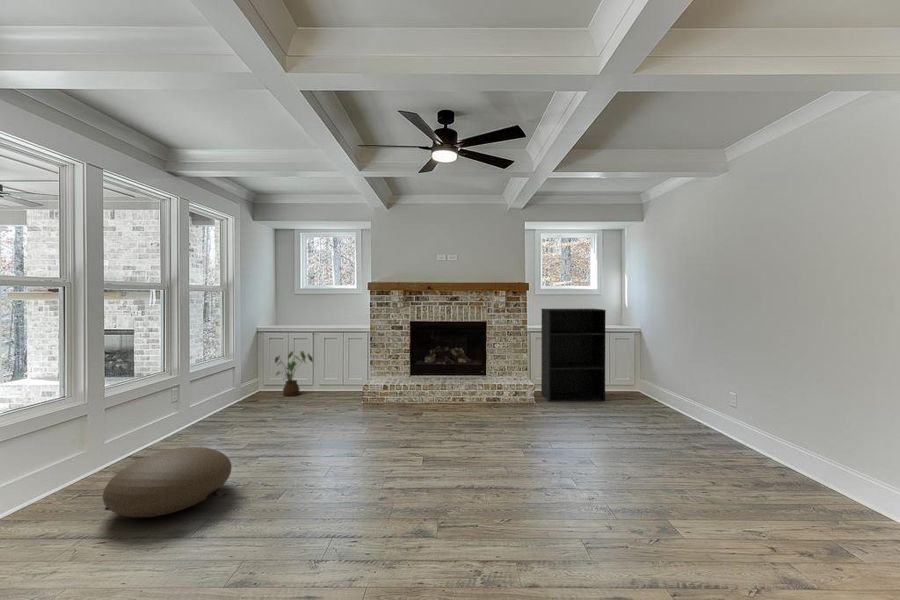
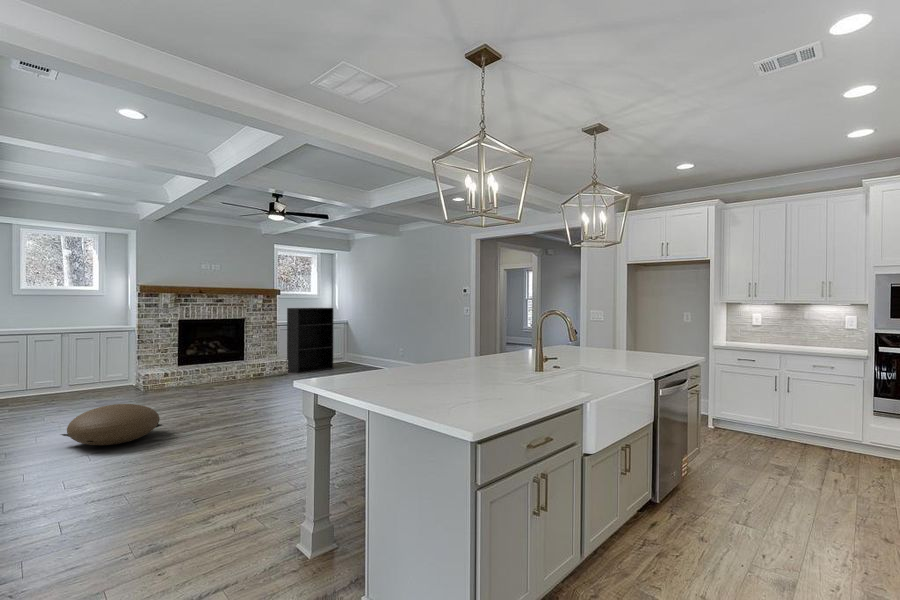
house plant: present [275,351,313,396] -> none [19,353,68,399]

